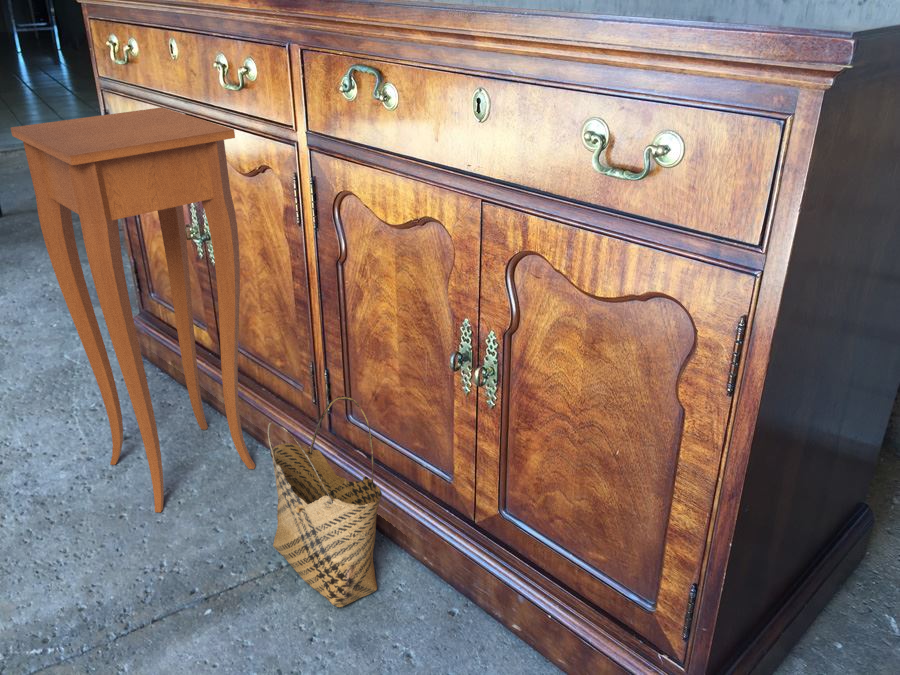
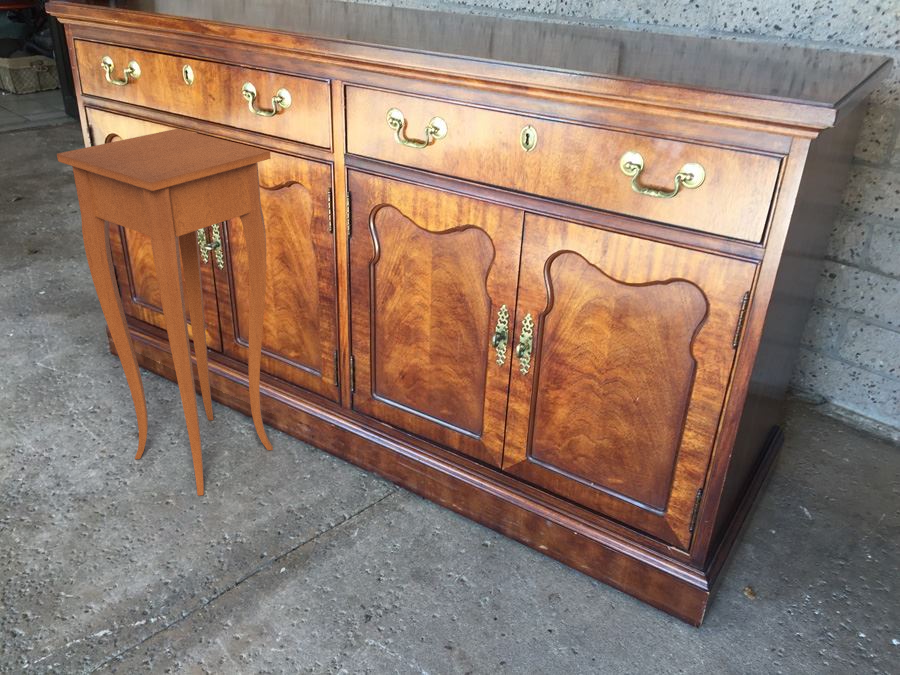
woven basket: present [267,396,382,607] -> none [320,376,429,552]

